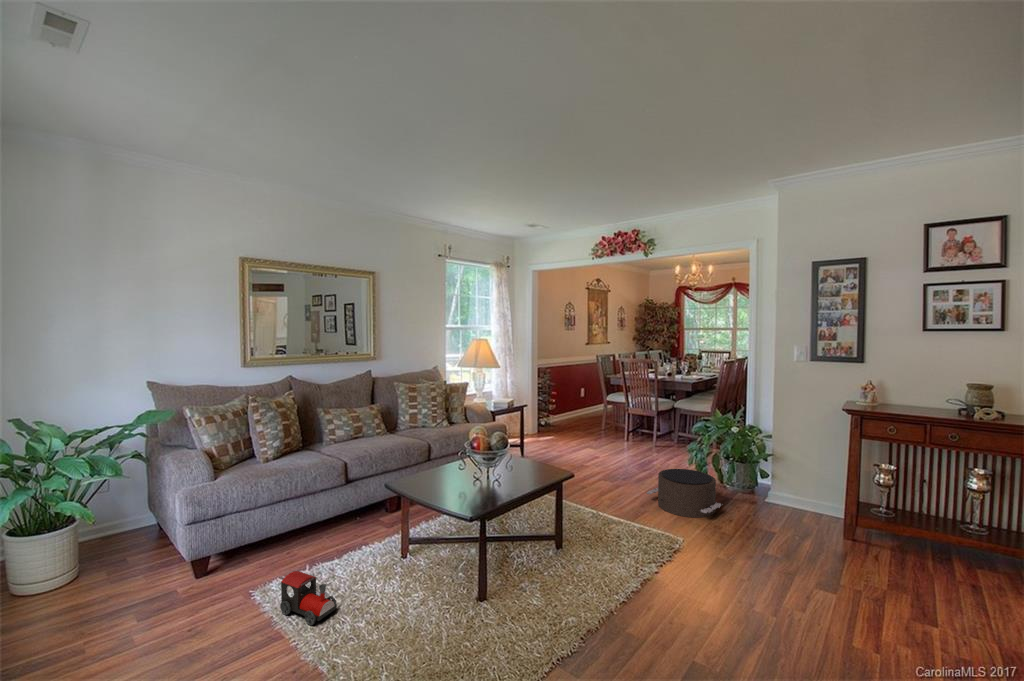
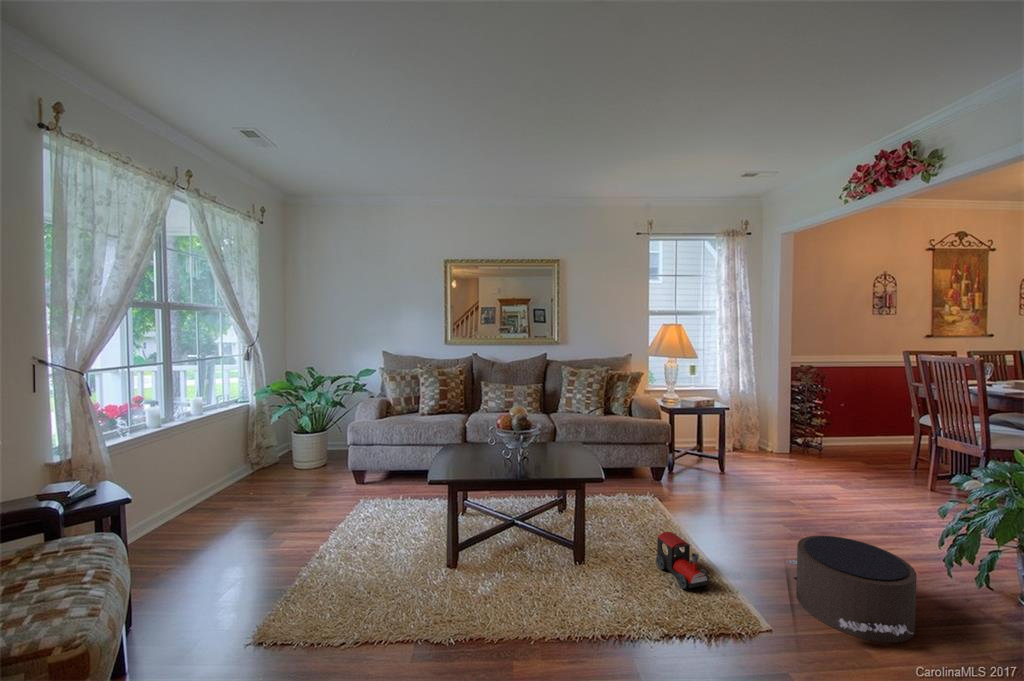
toy train: present [280,571,337,625] -> present [656,532,709,589]

